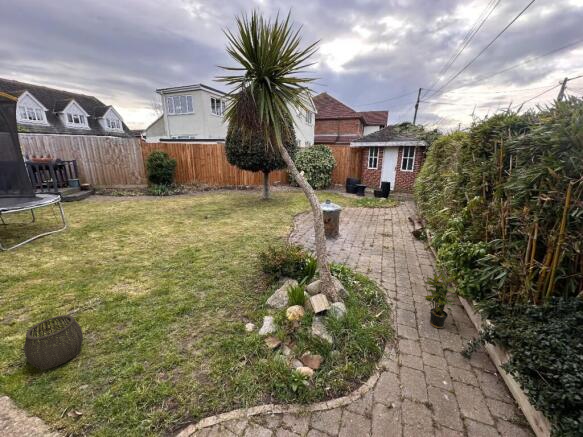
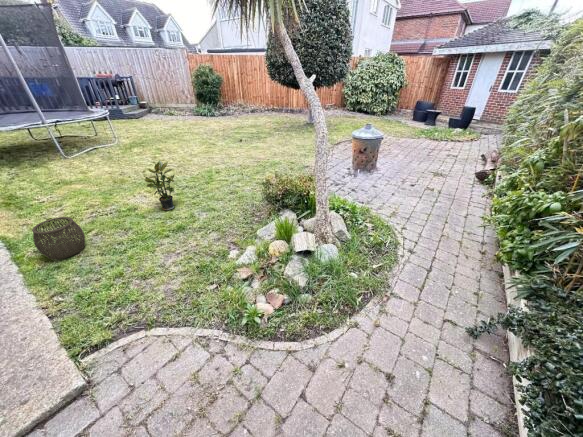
potted plant: present [425,270,457,328] -> present [144,160,174,210]

